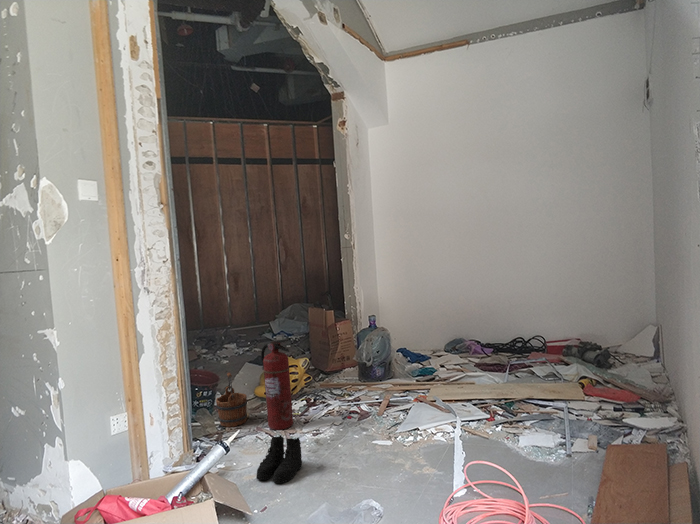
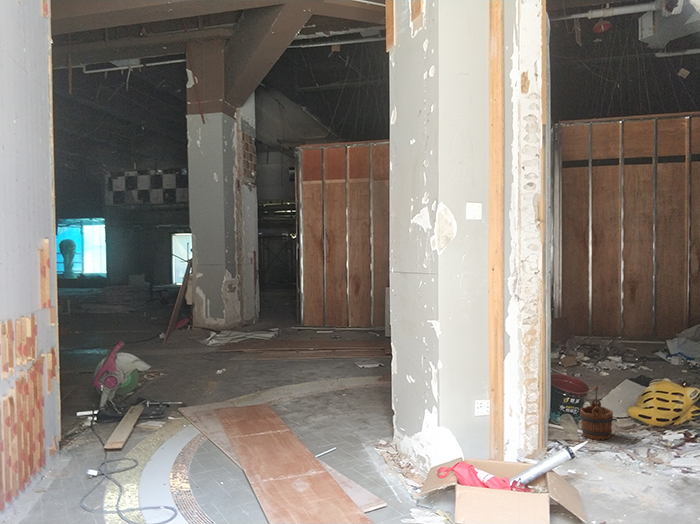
fire extinguisher: present [261,339,293,430] -> none [631,362,663,457]
boots: present [256,435,302,483] -> none [604,458,658,506]

